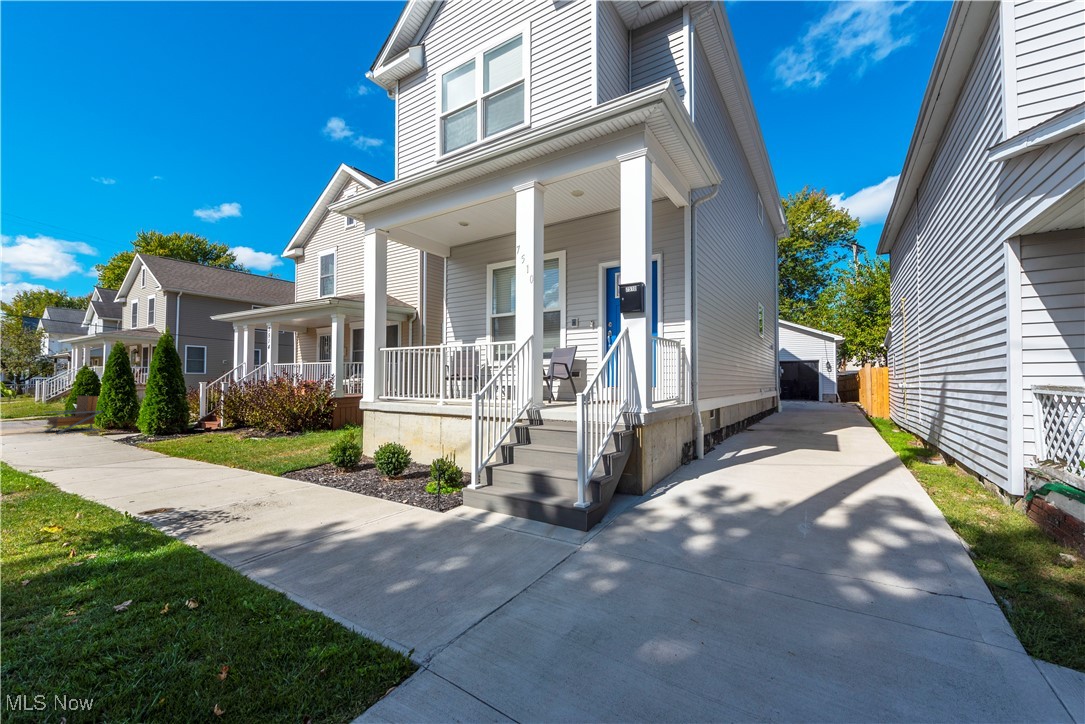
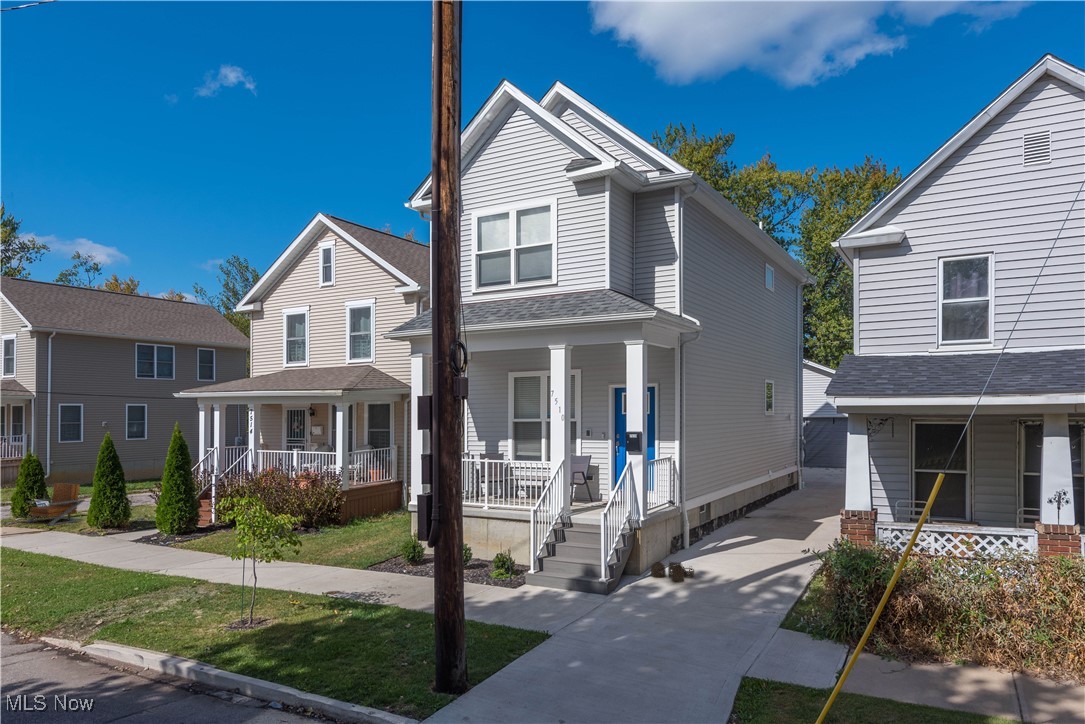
woven basket: none [656,474,723,506] -> present [651,562,694,582]

